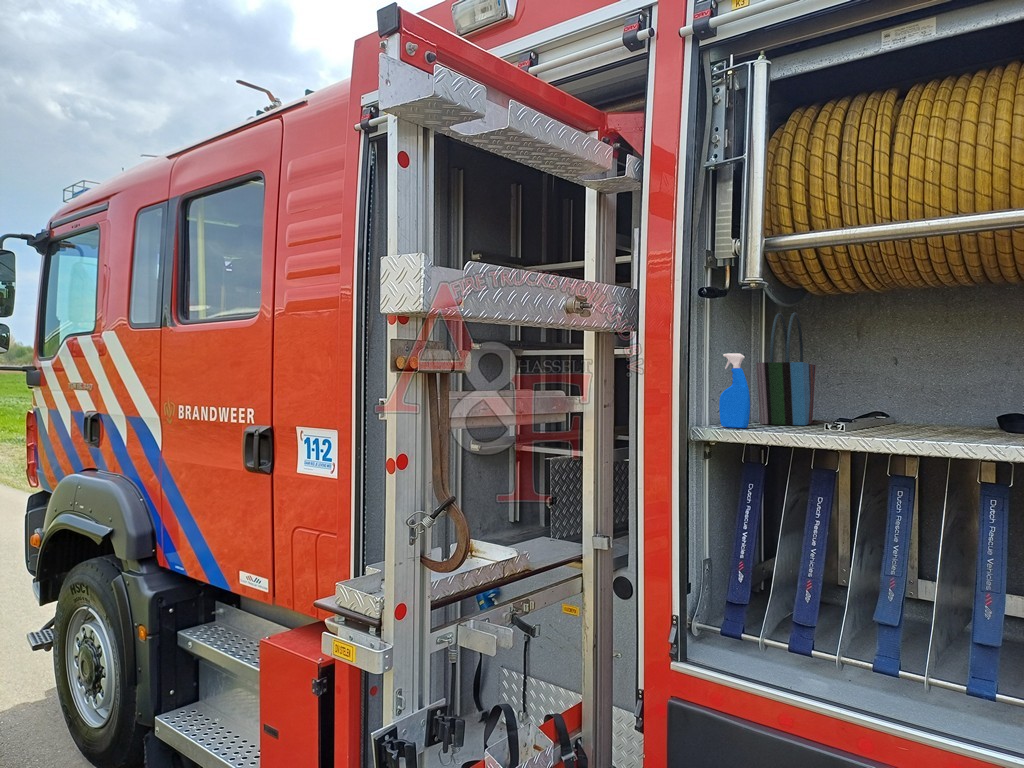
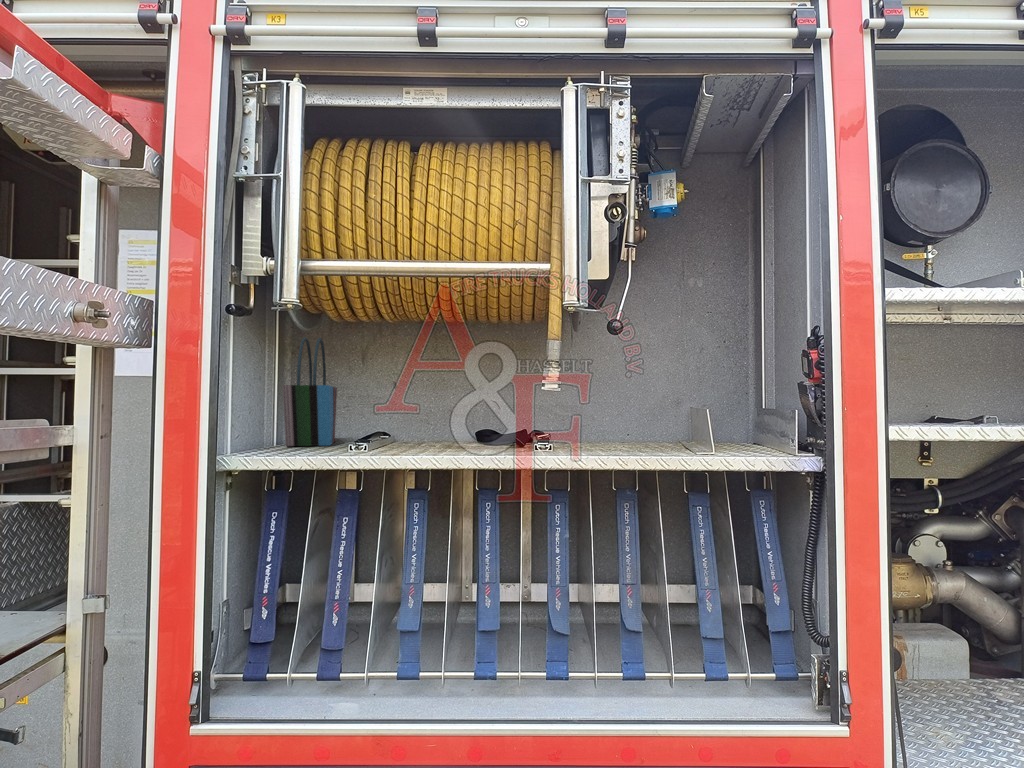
spray bottle: present [719,353,750,428] -> none [243,375,277,454]

